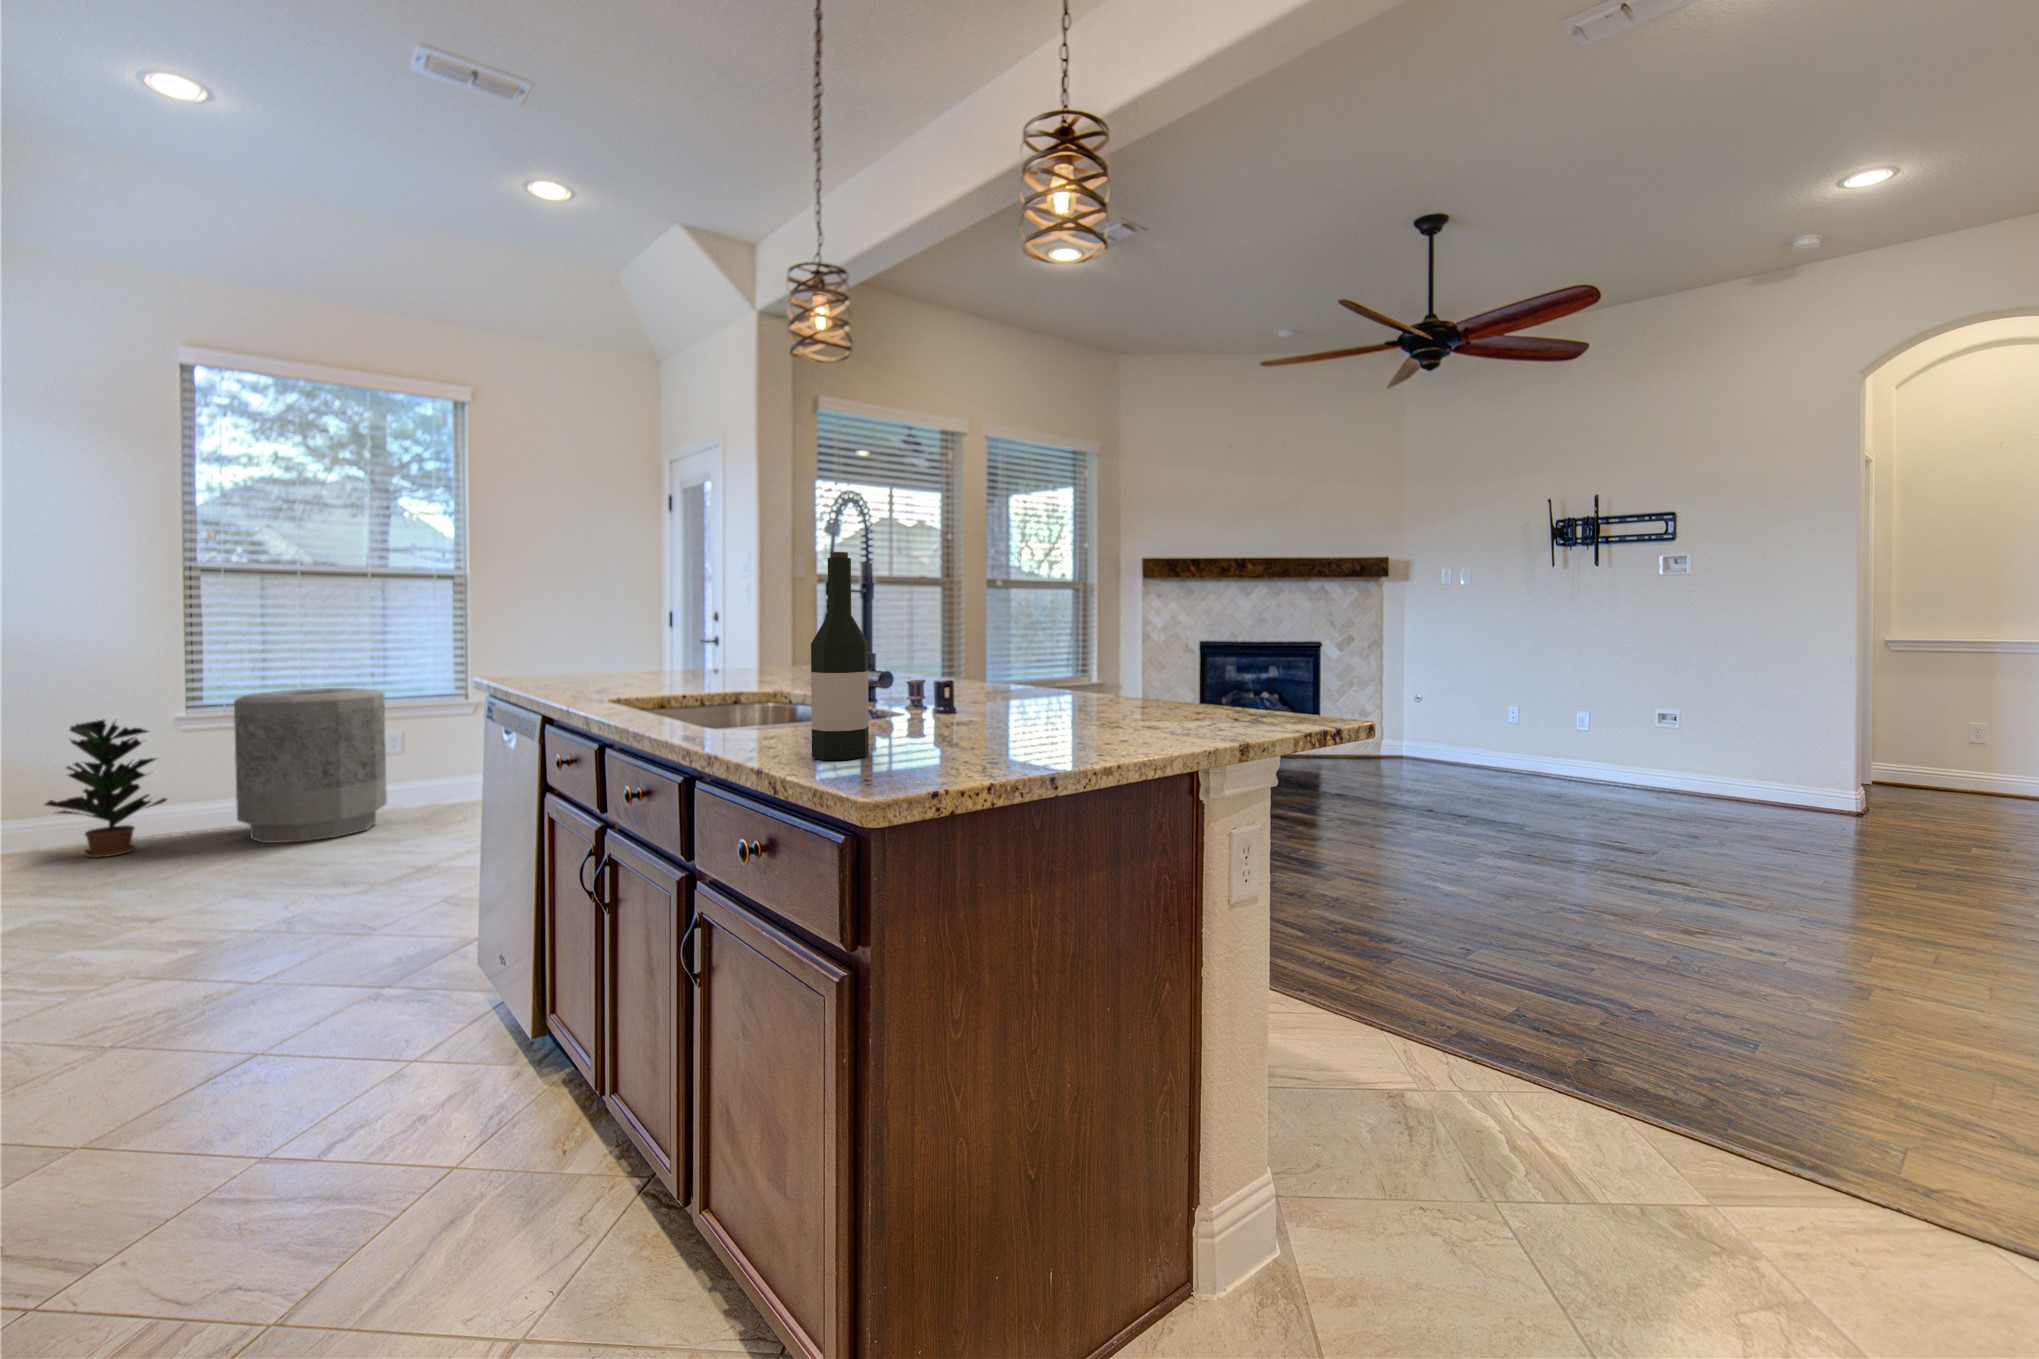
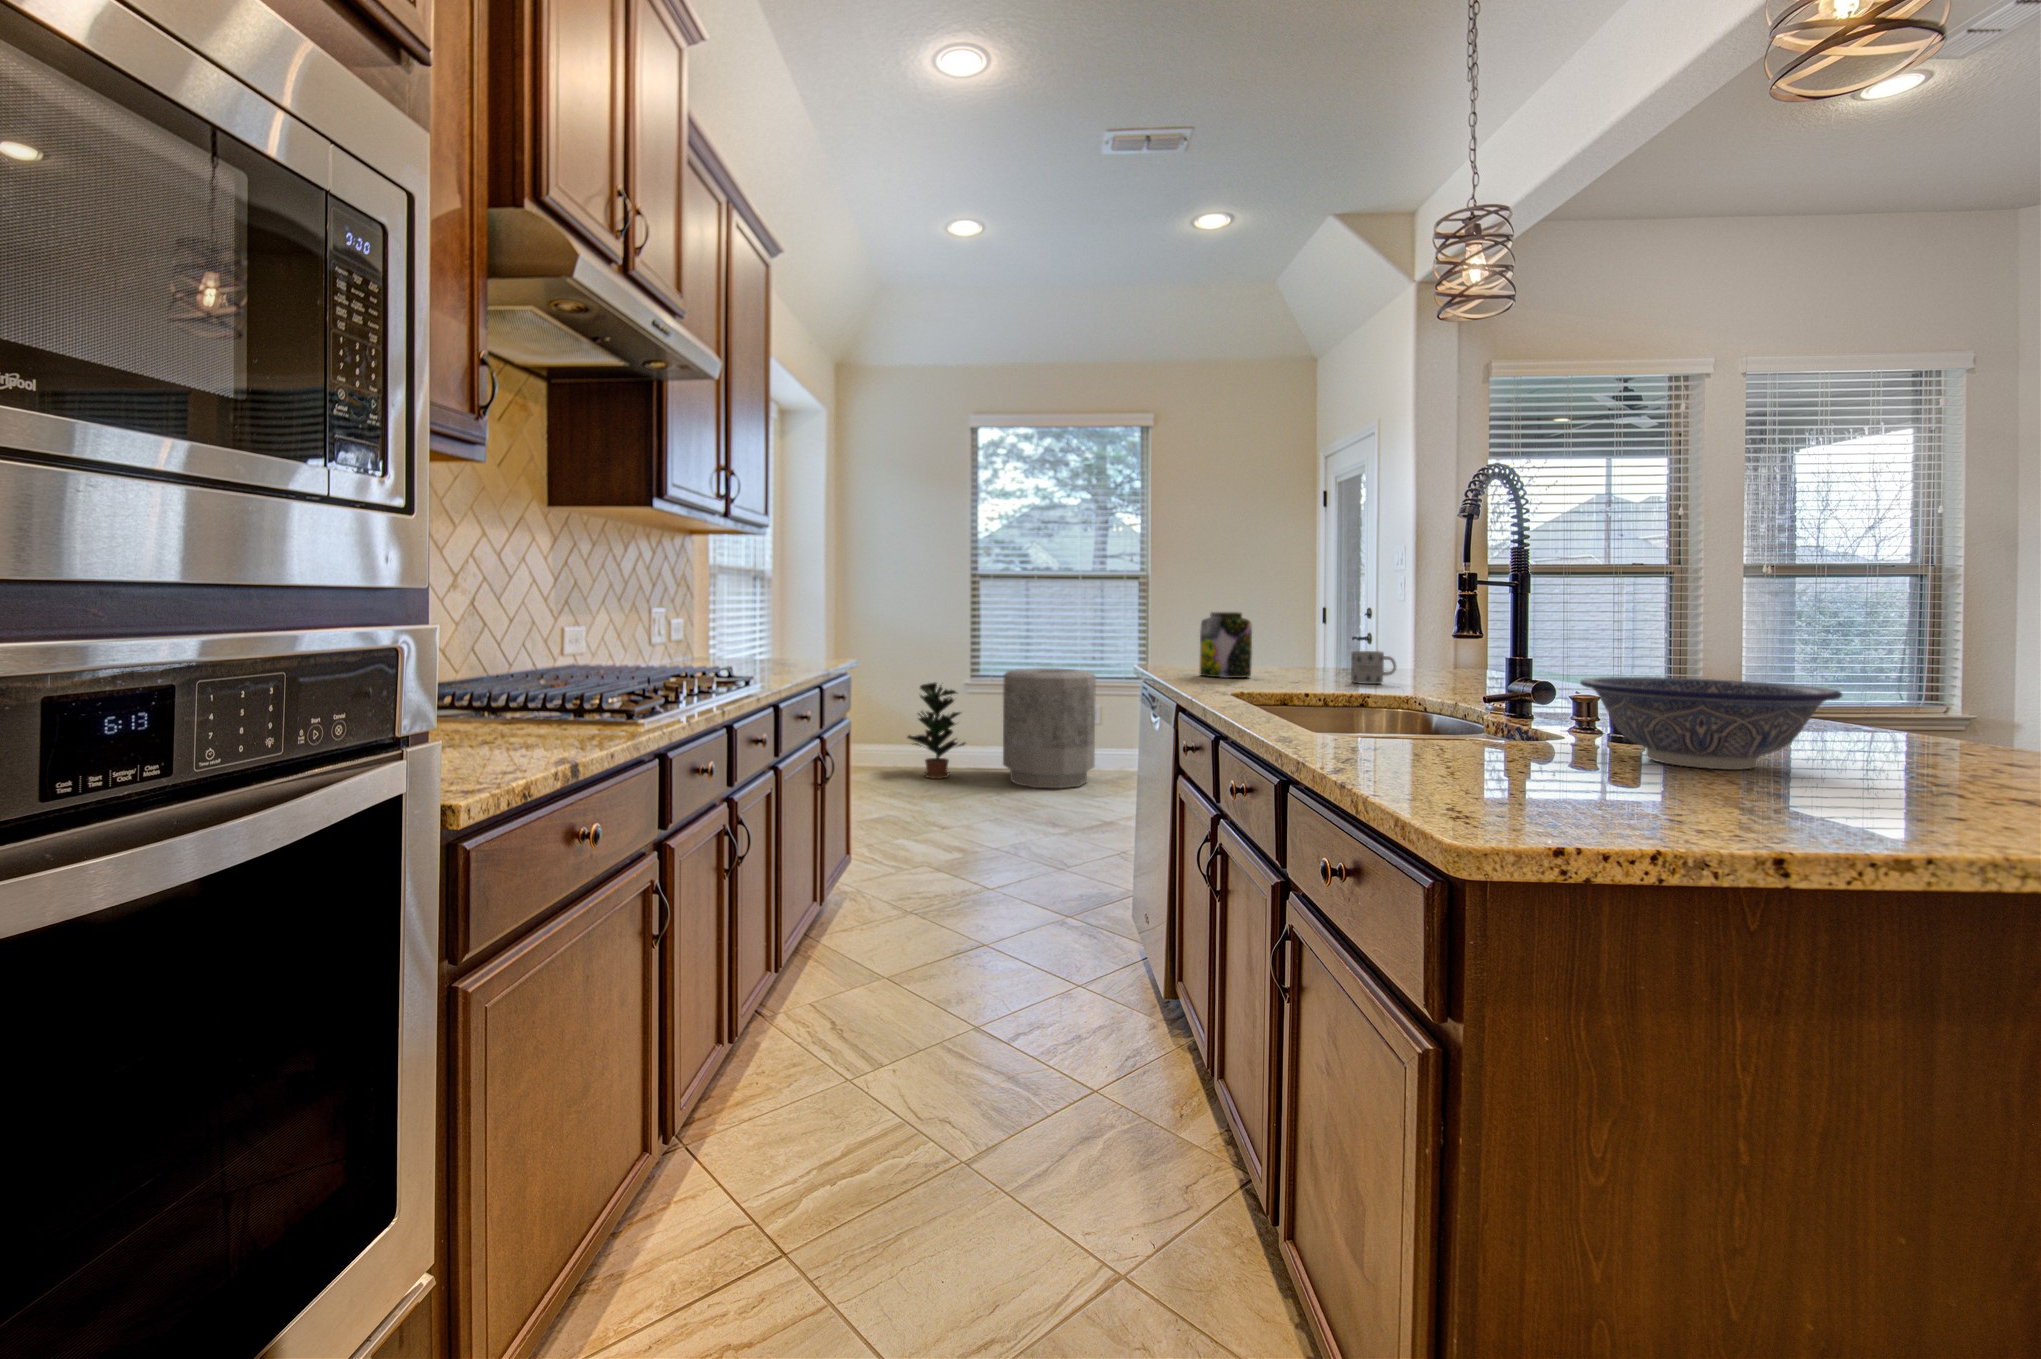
wine bottle: present [811,552,869,760] -> none [1412,533,1492,786]
jar: none [552,617,611,685] -> present [1200,612,1252,678]
mug: none [712,651,753,682] -> present [1351,651,1396,684]
decorative bowl: none [917,662,1064,726] -> present [1580,677,1842,770]

